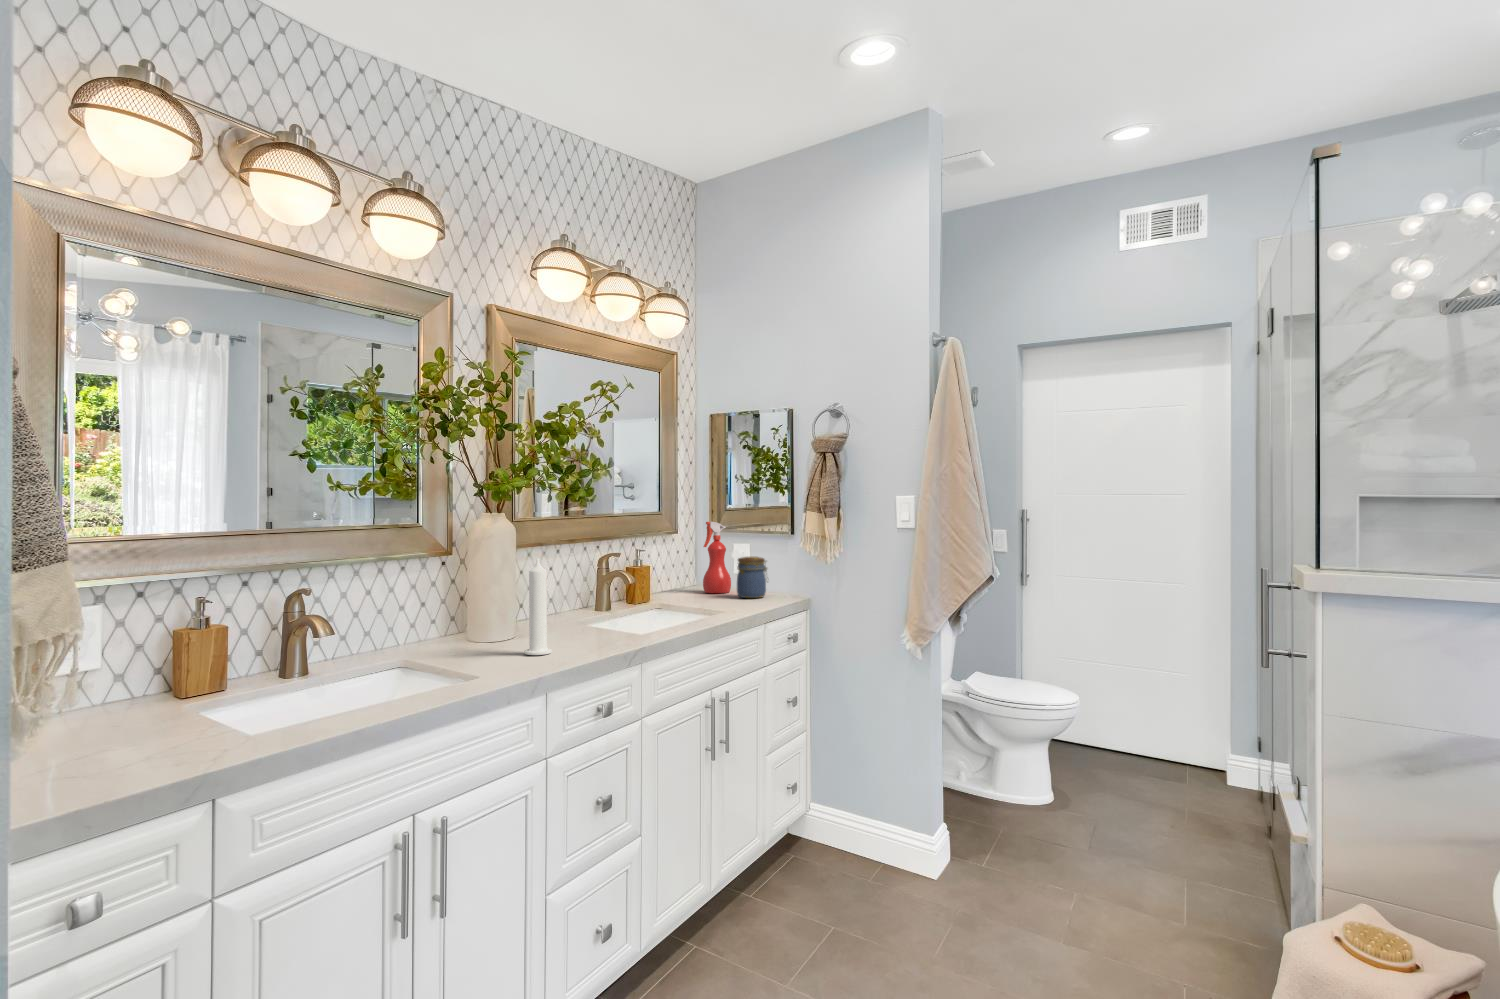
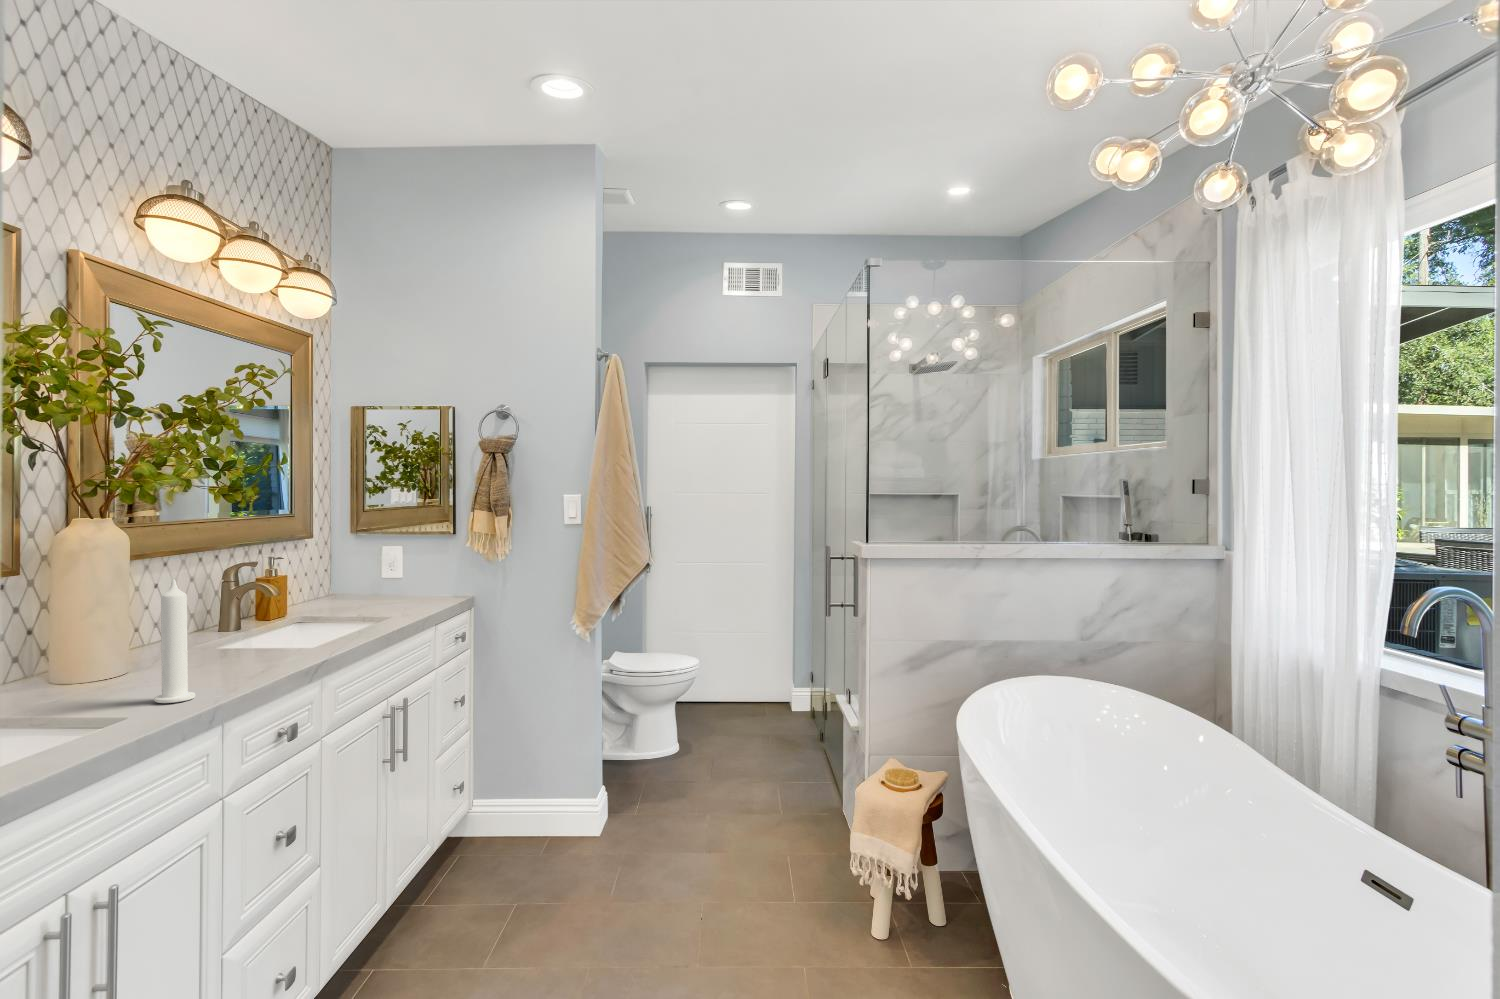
spray bottle: present [703,522,731,593] -> none [348,523,381,601]
jar: present [737,557,768,598] -> none [394,560,430,605]

